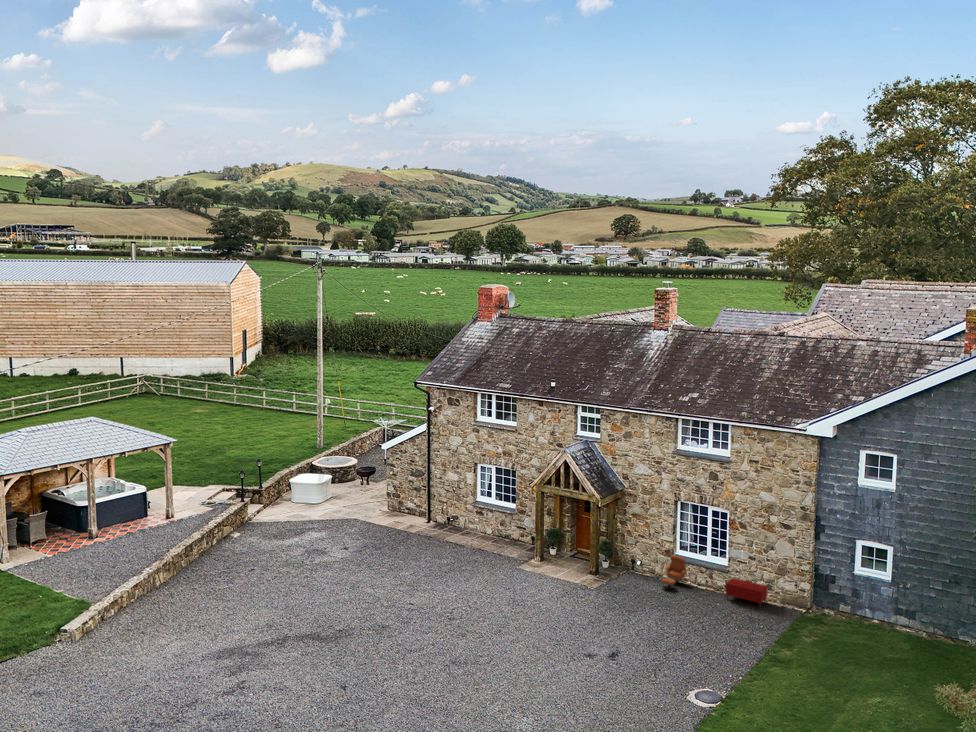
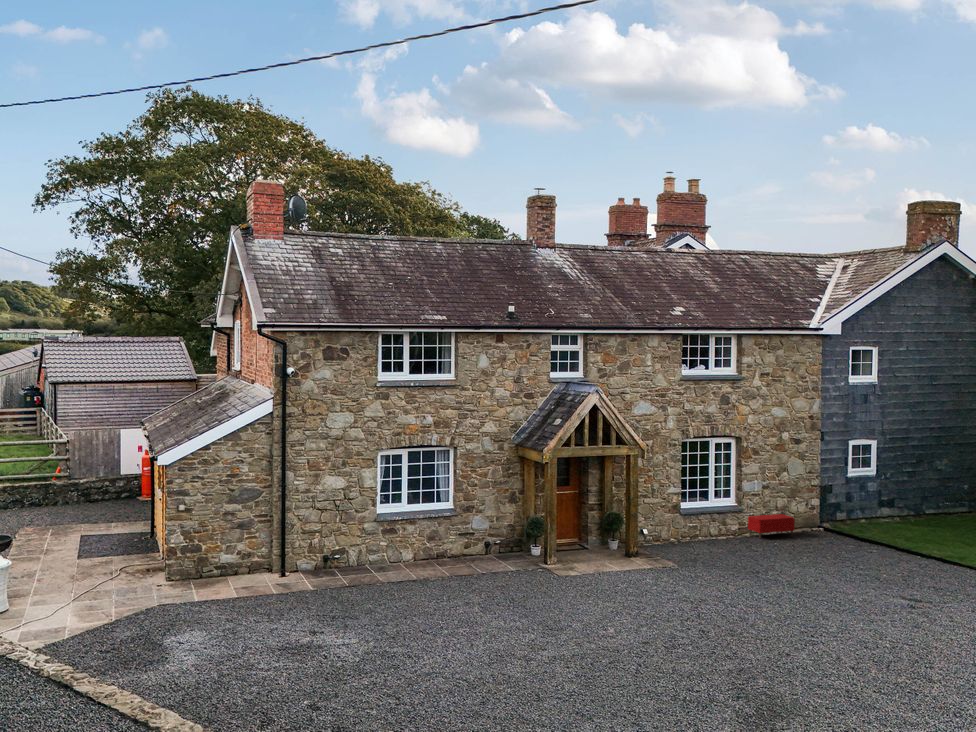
lounge chair: present [662,555,687,591] -> none [682,508,716,548]

